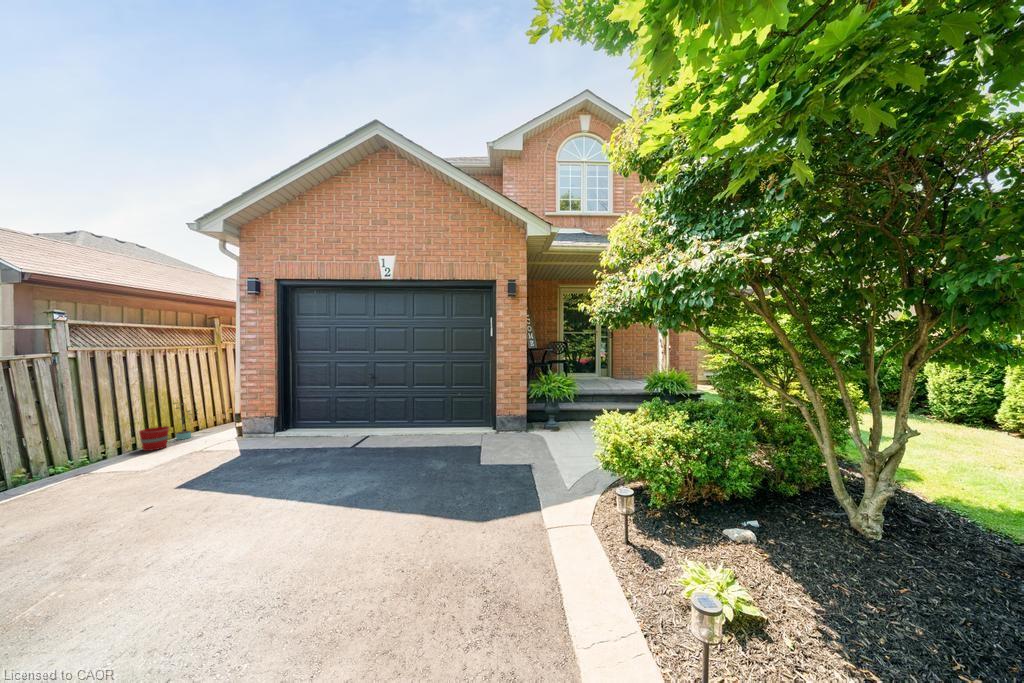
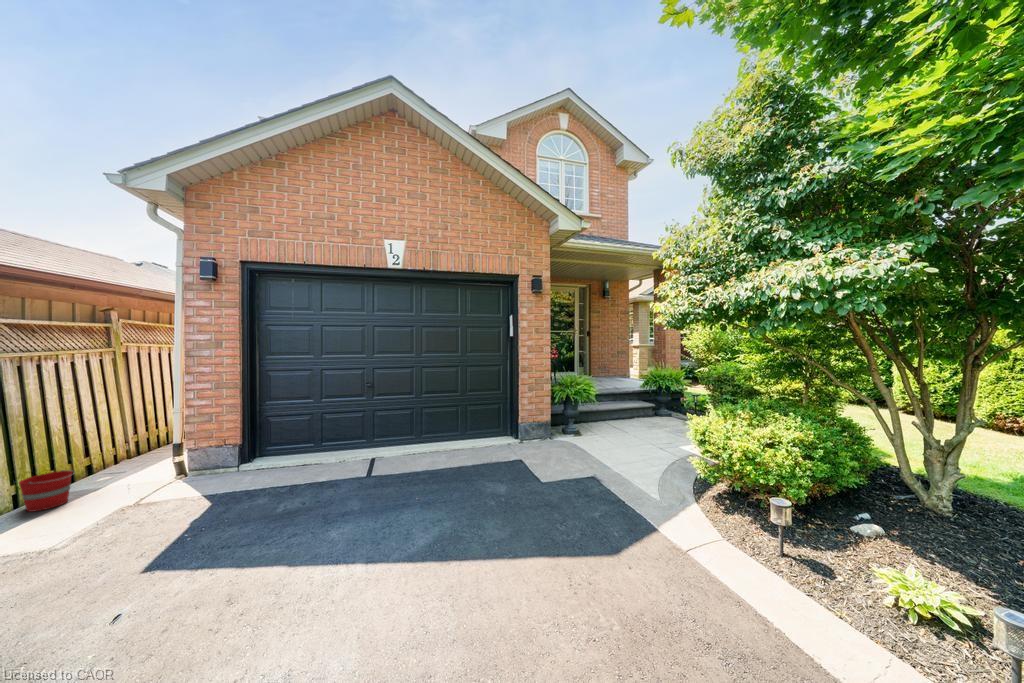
potted plant: present [173,403,198,440] -> none [70,433,114,487]

